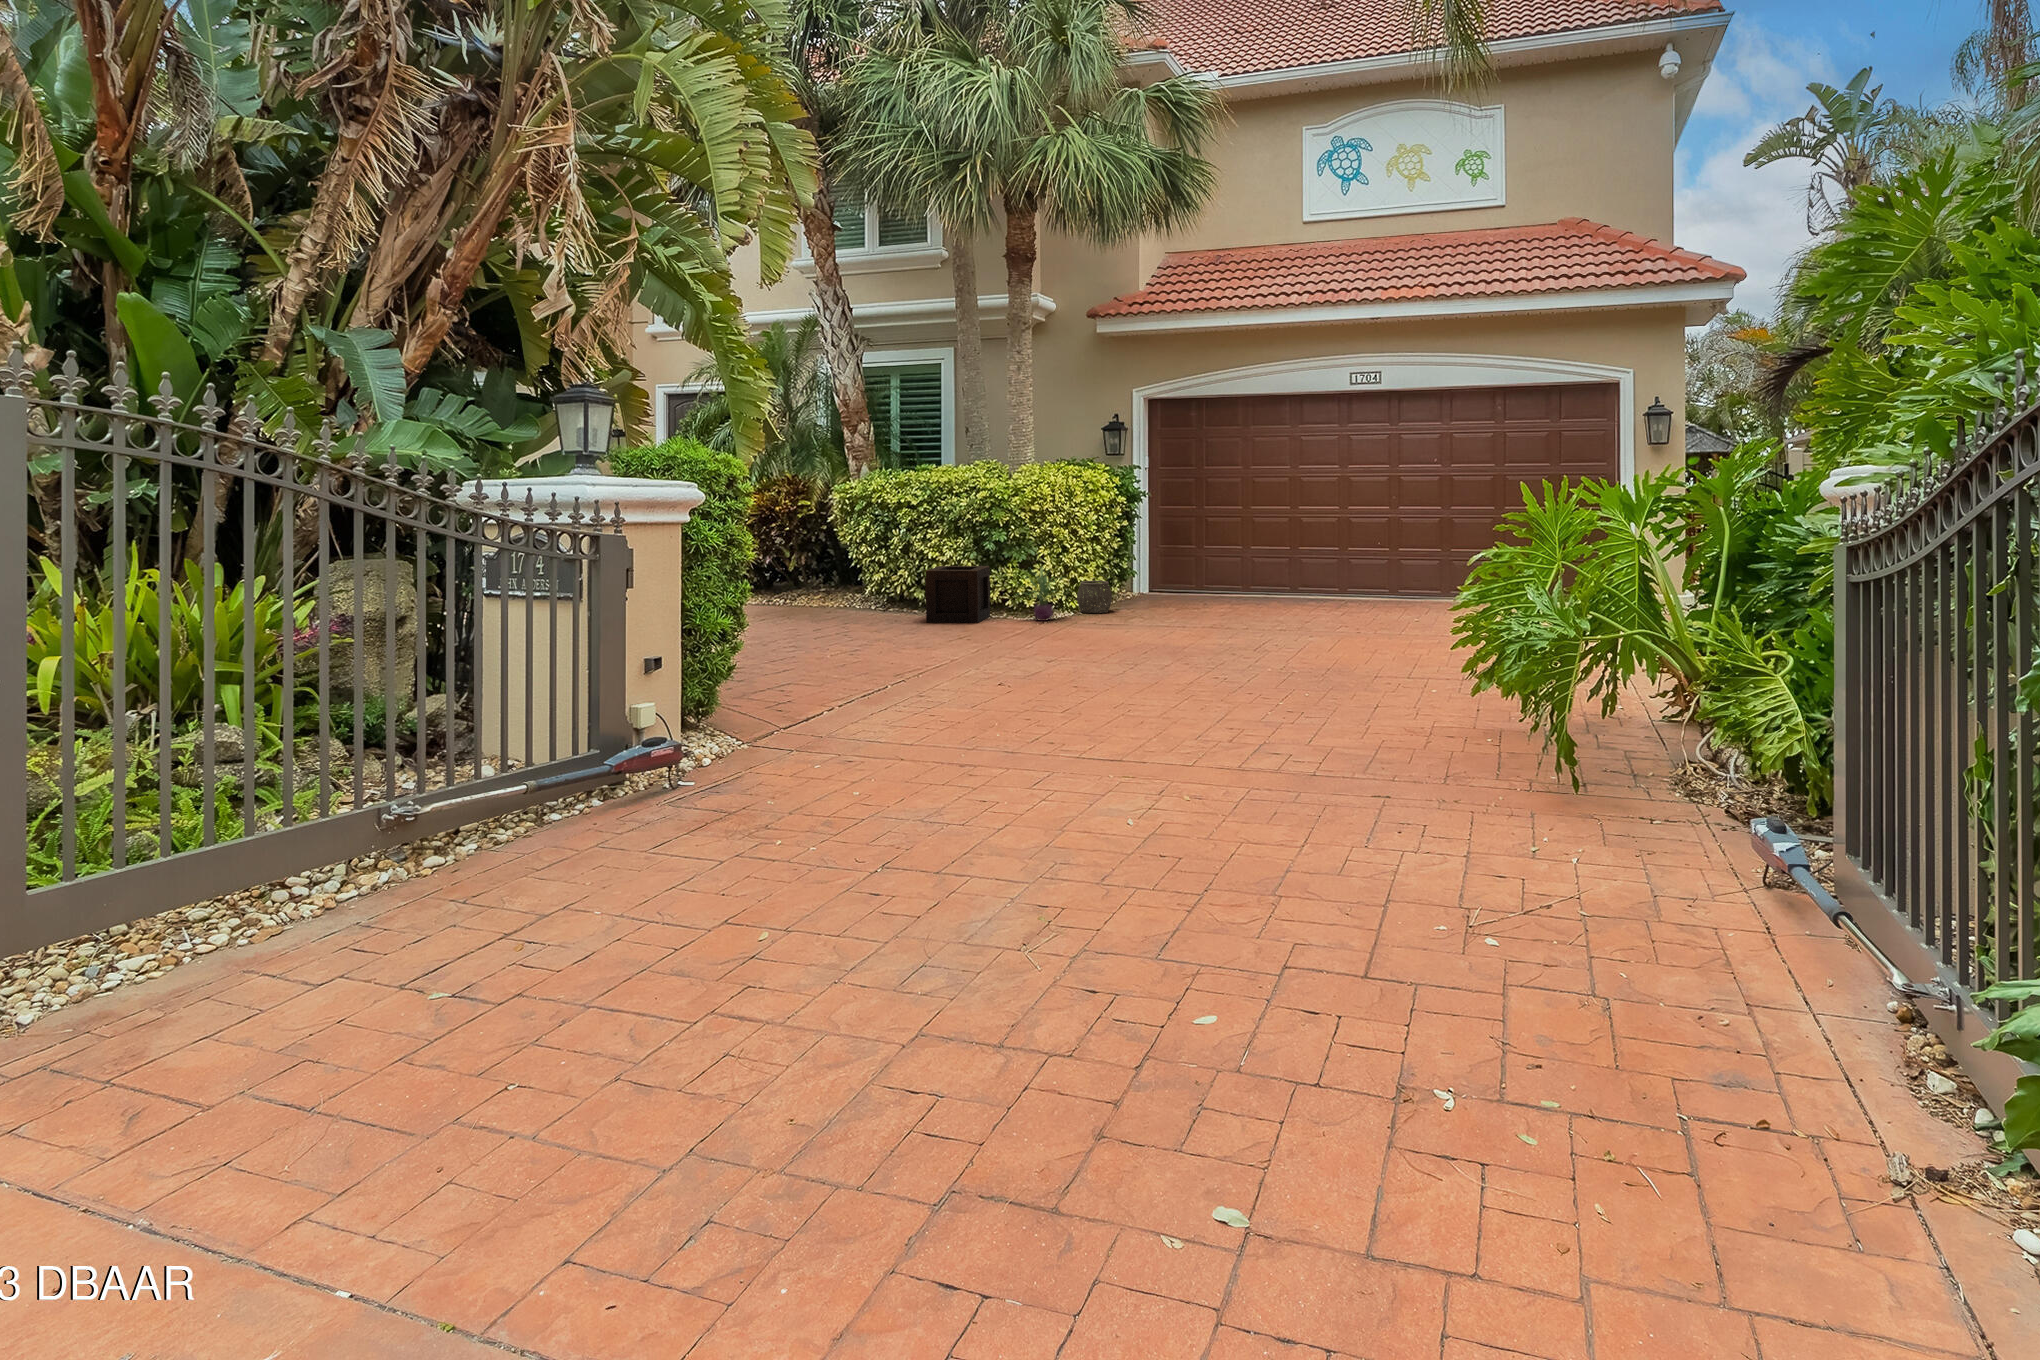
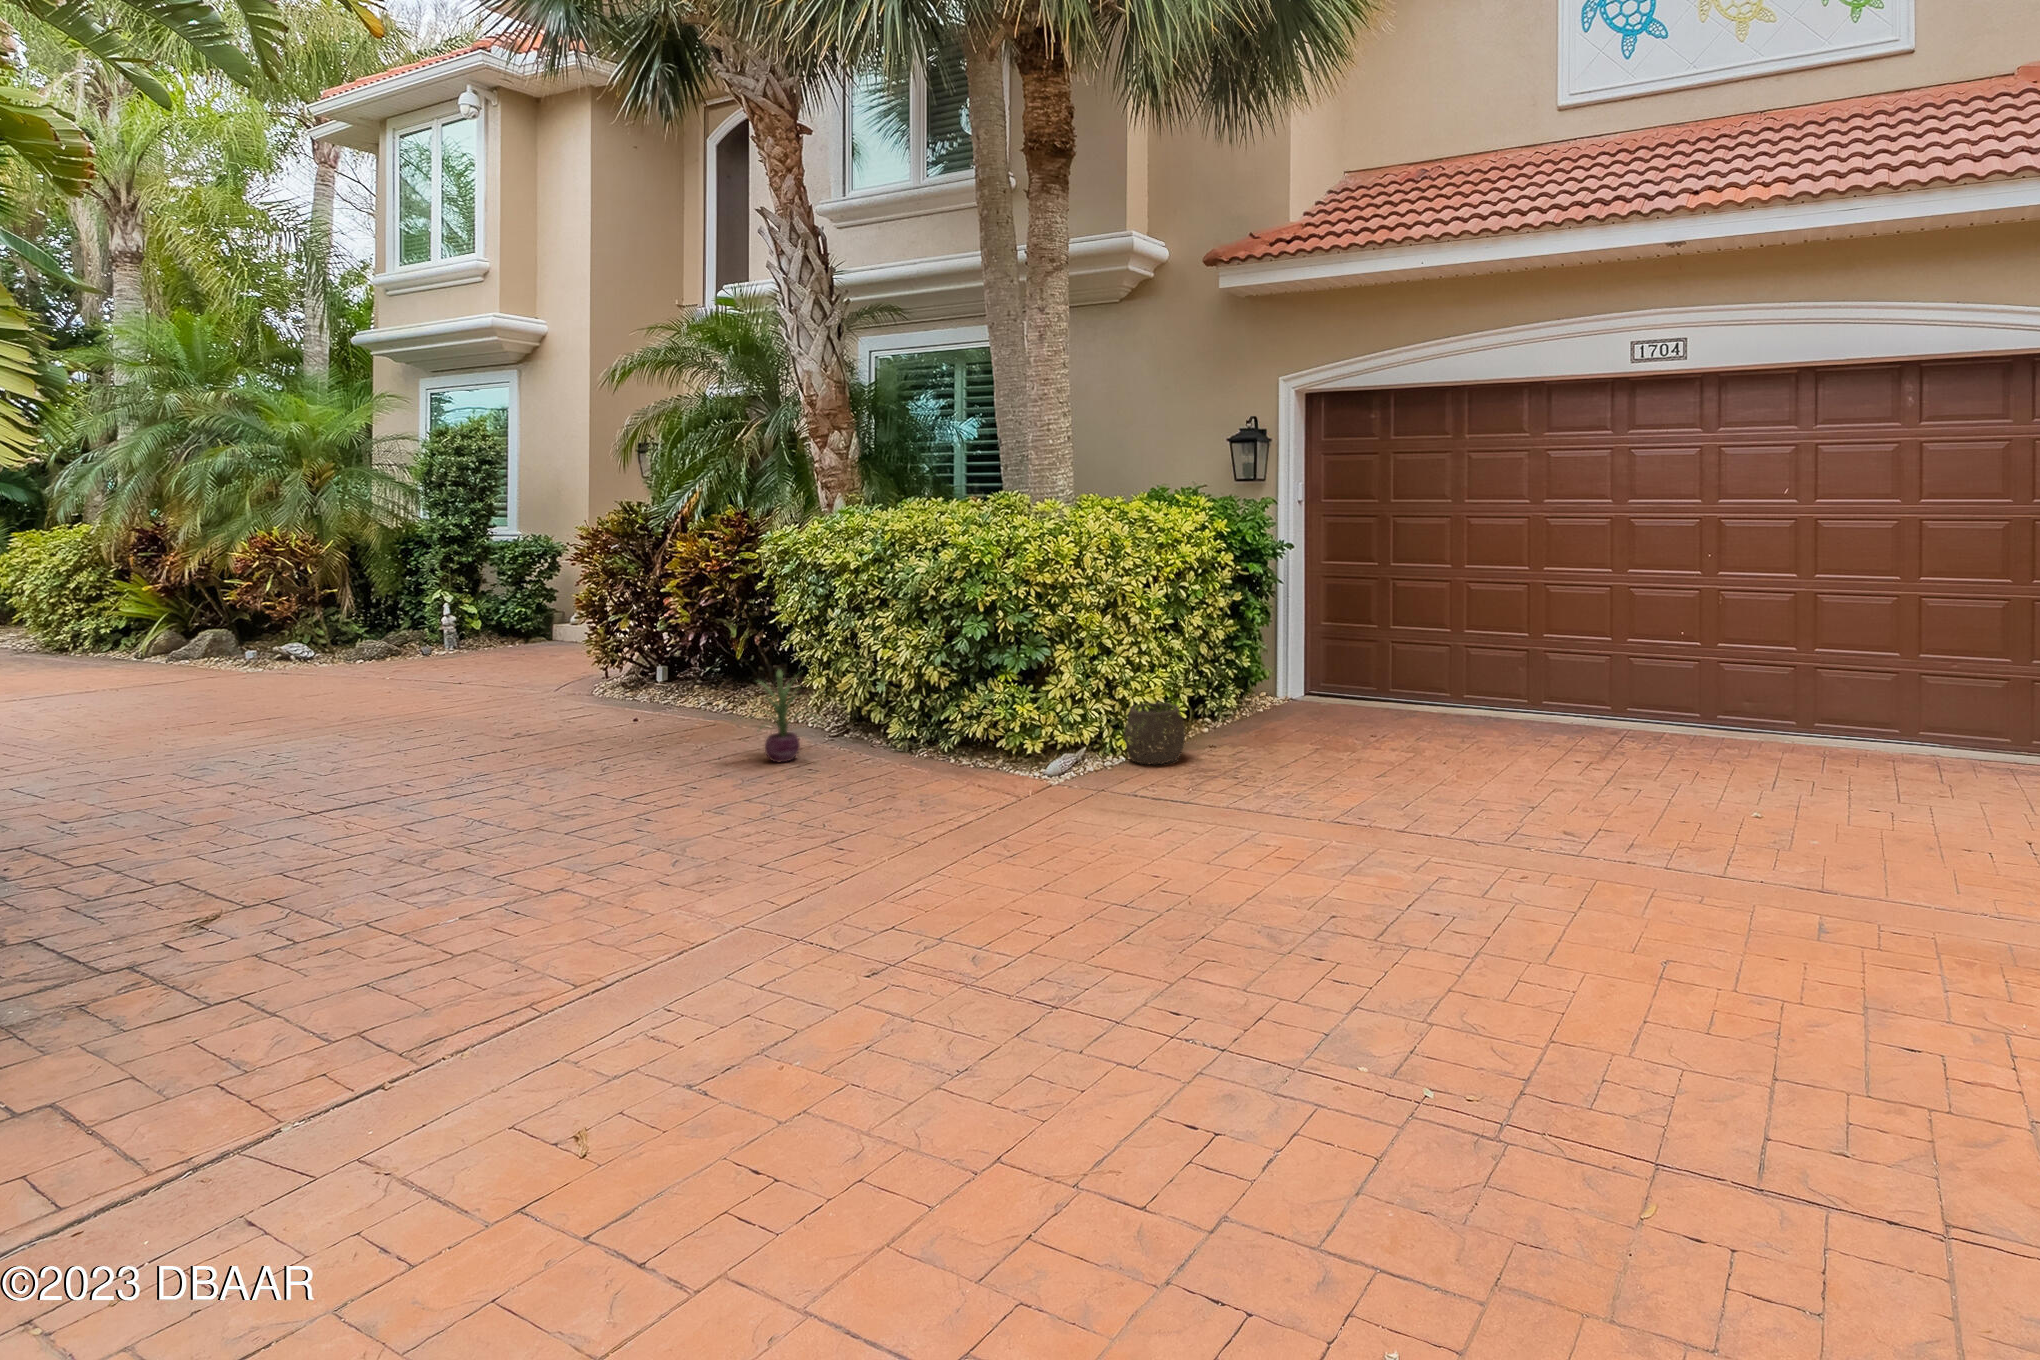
wooden crate: present [926,566,990,623] -> none [835,675,968,790]
decorative plant: present [1034,567,1053,621] -> present [740,669,808,762]

